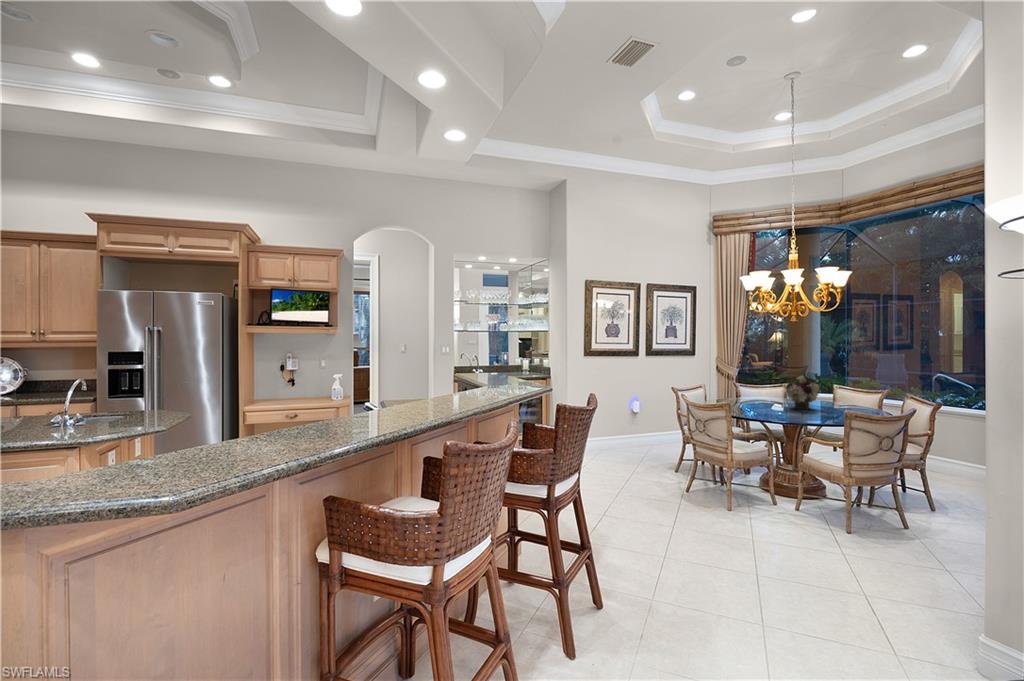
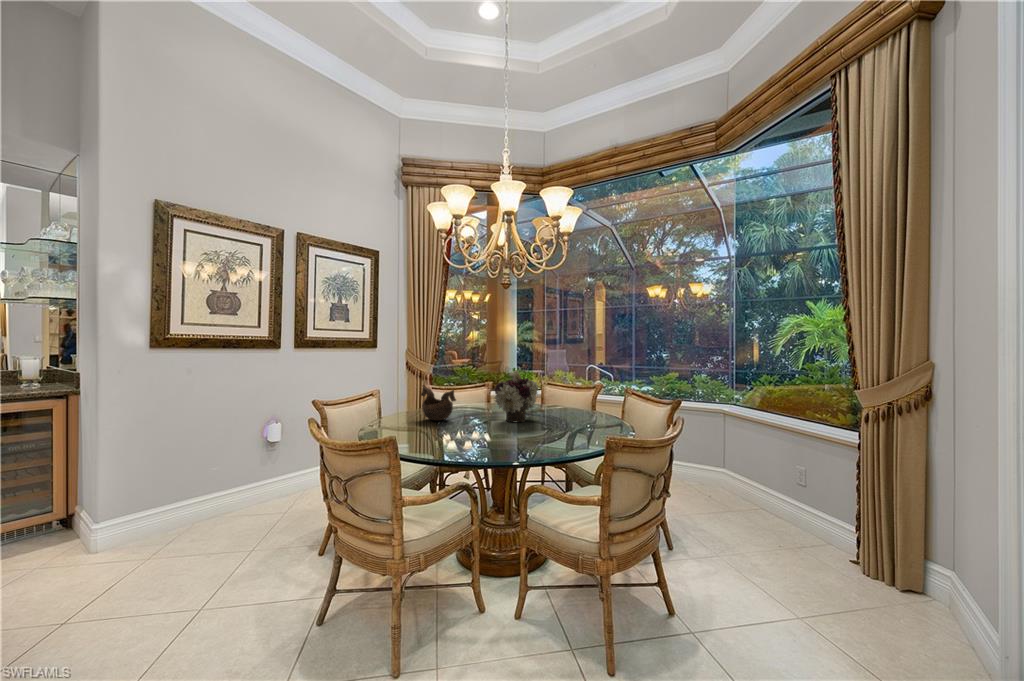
decorative bowl: none [734,382,759,404] -> present [421,386,456,420]

